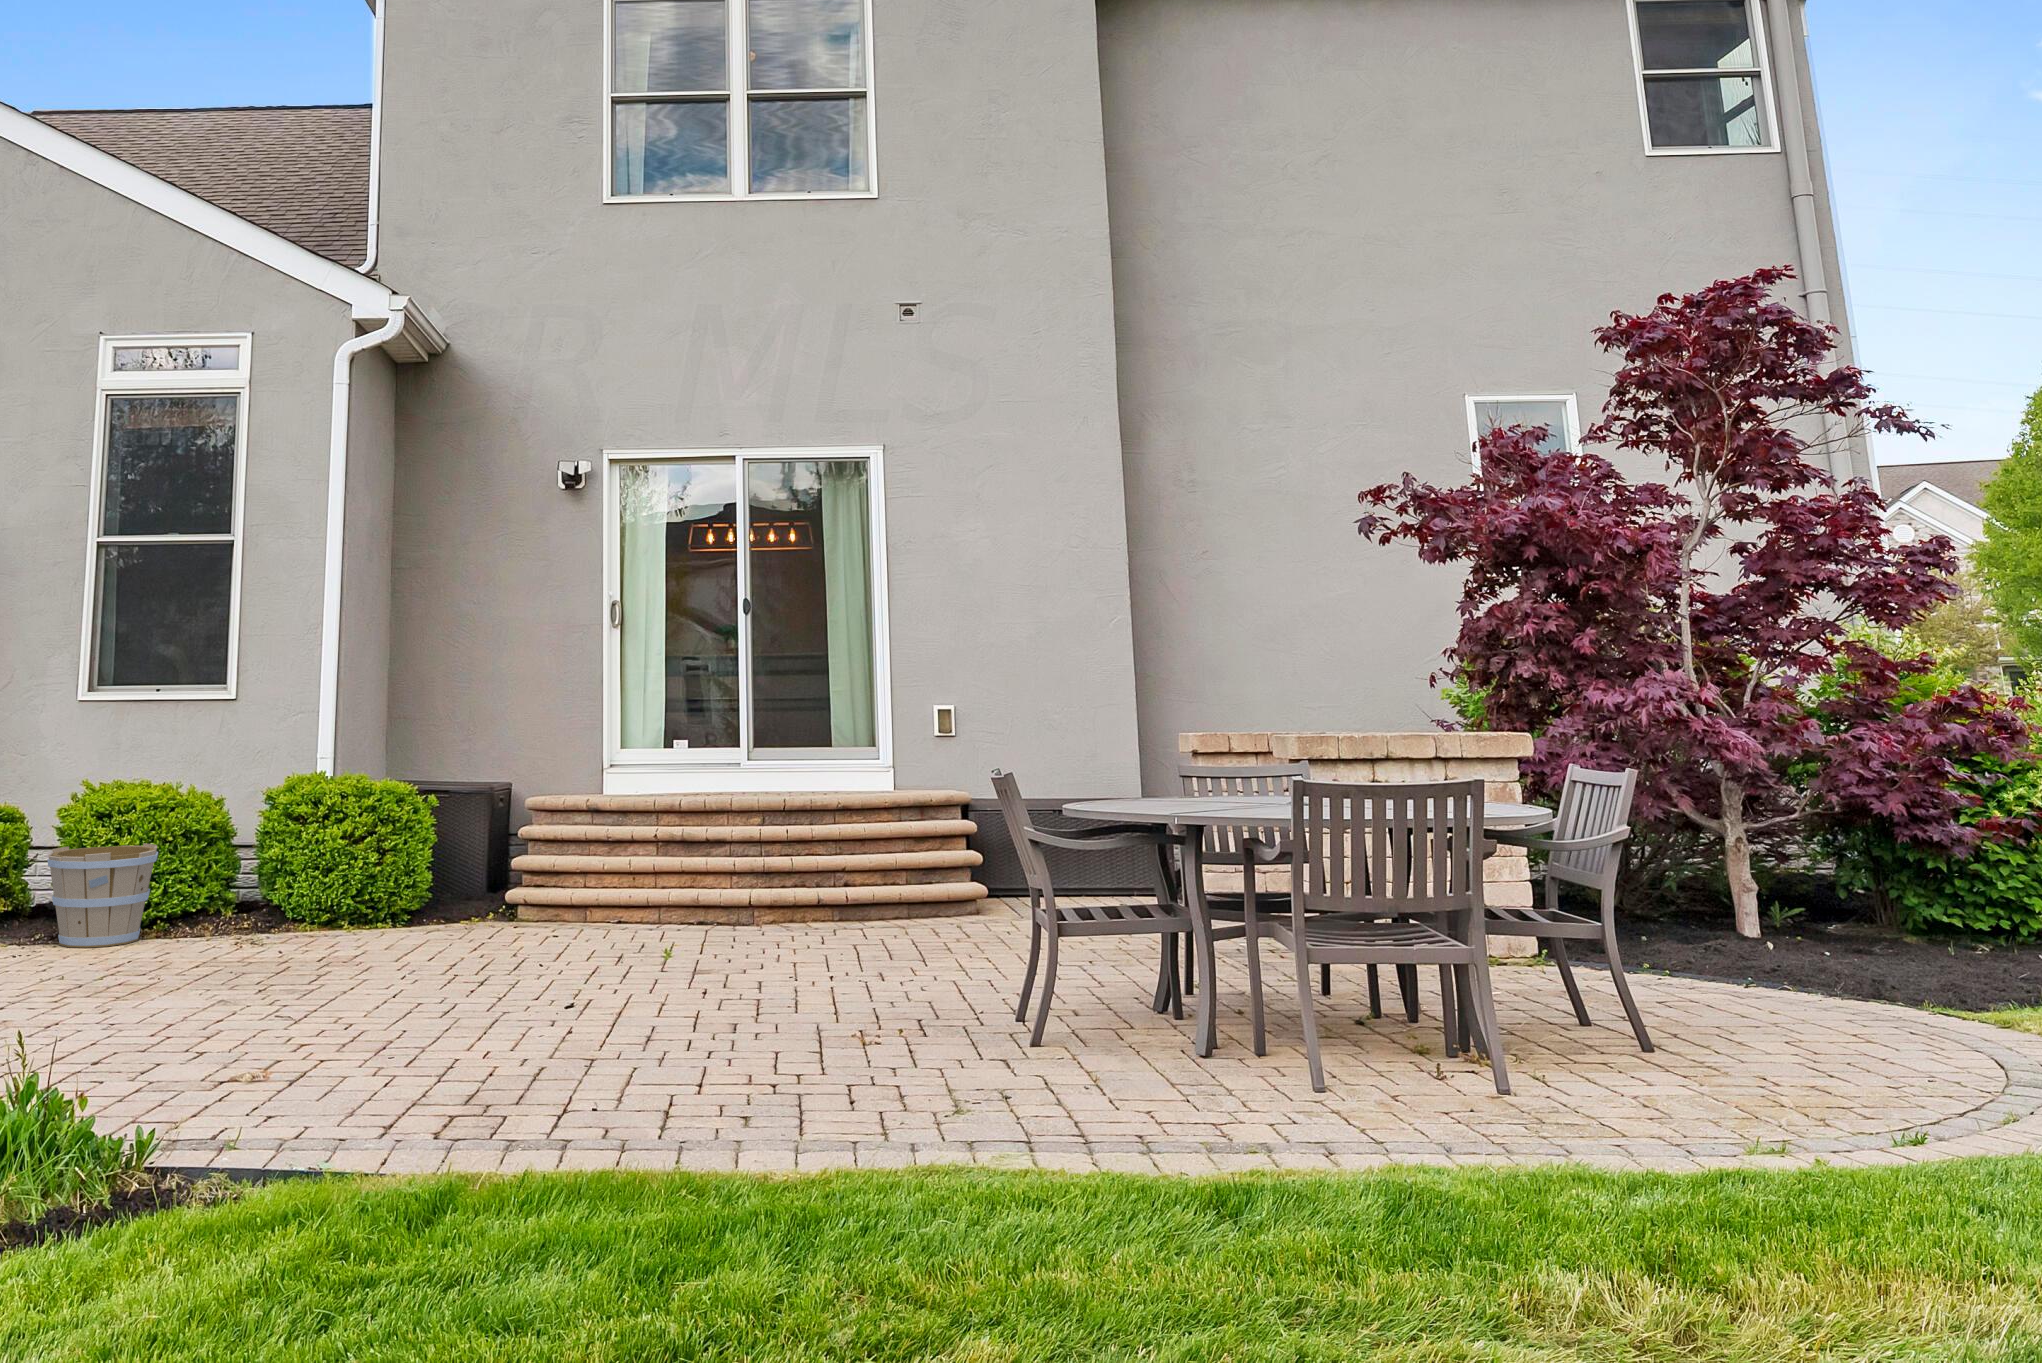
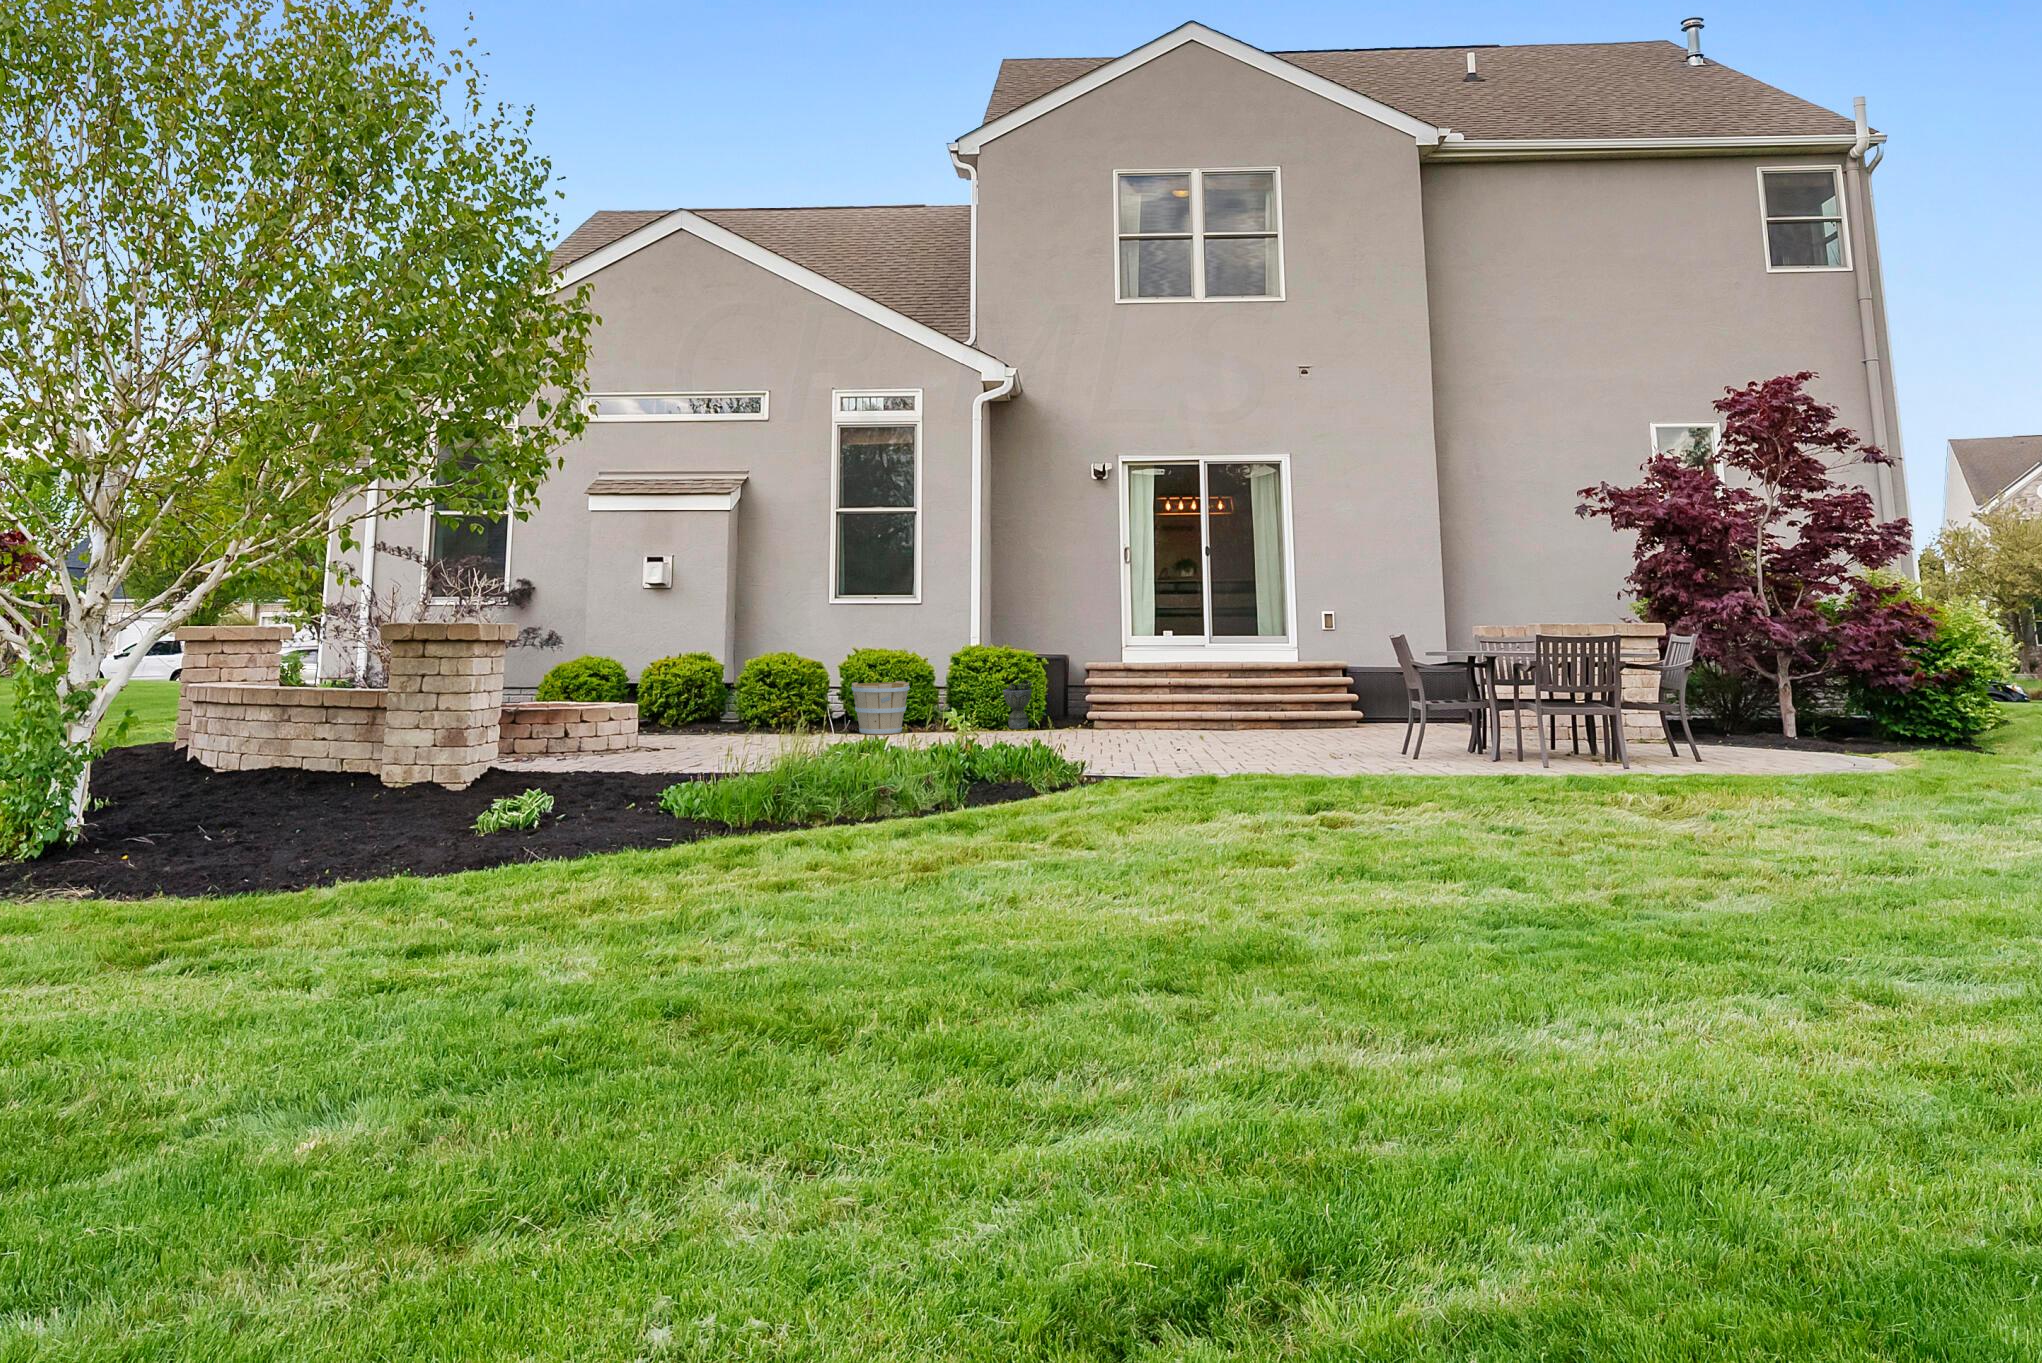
planter: none [343,837,396,928] -> present [1003,680,1032,729]

